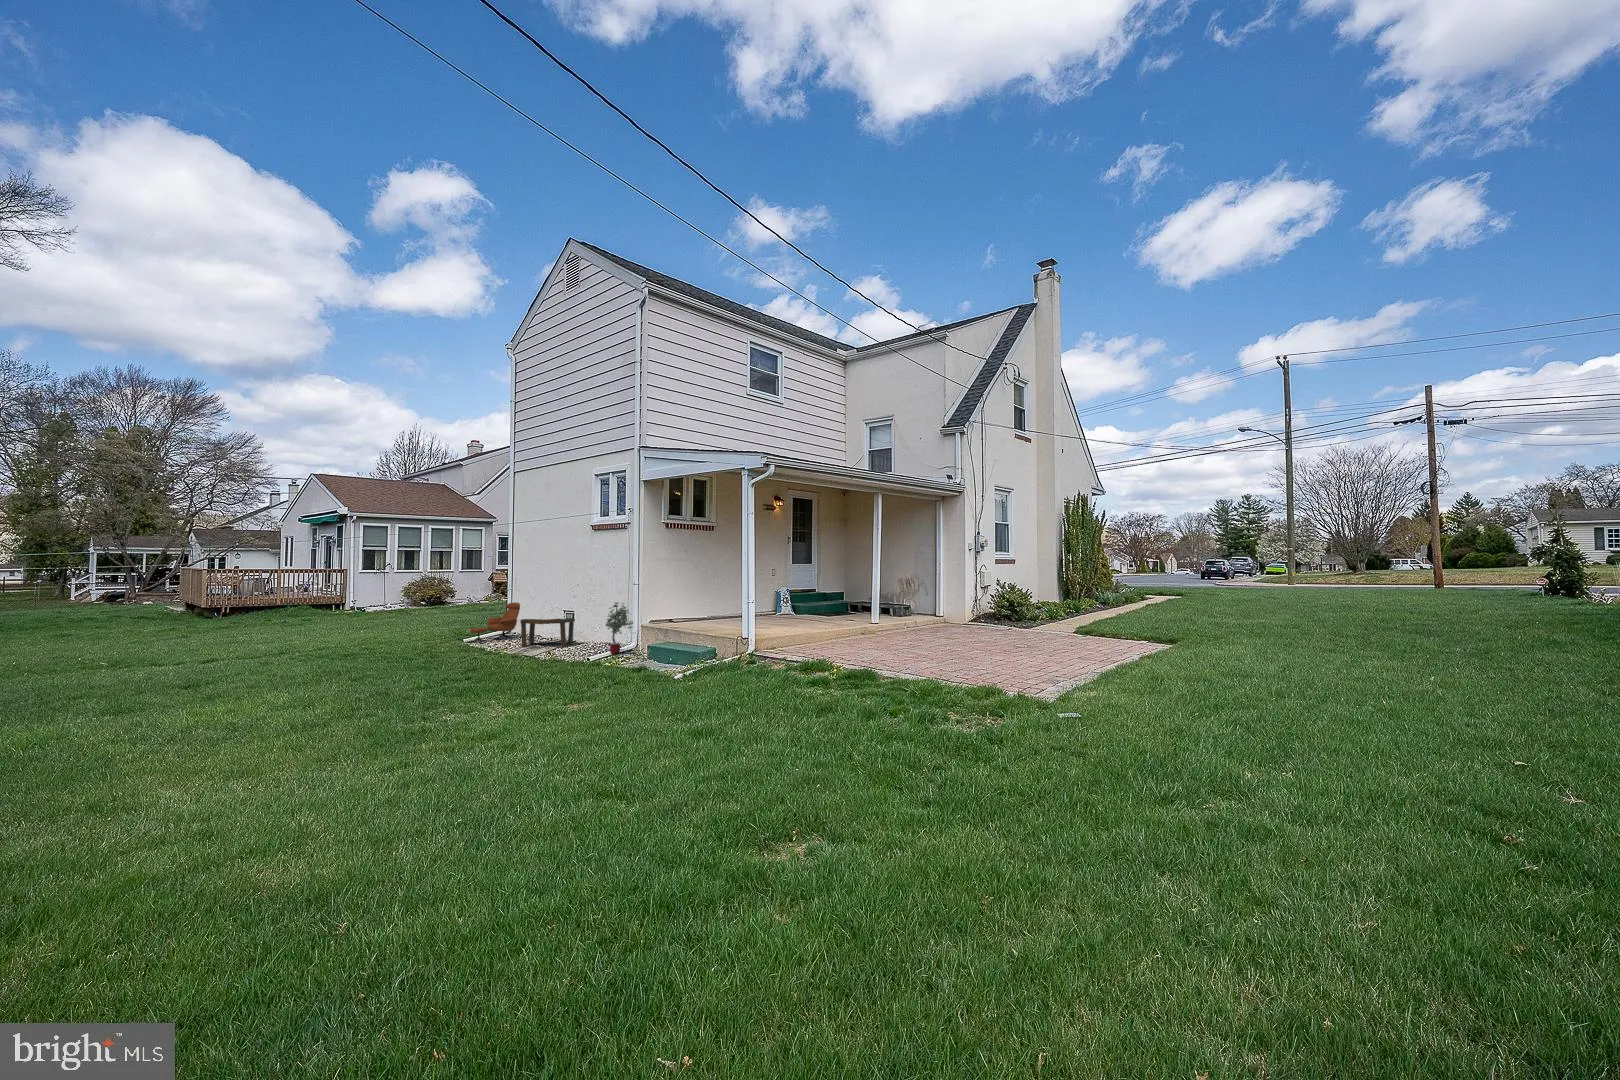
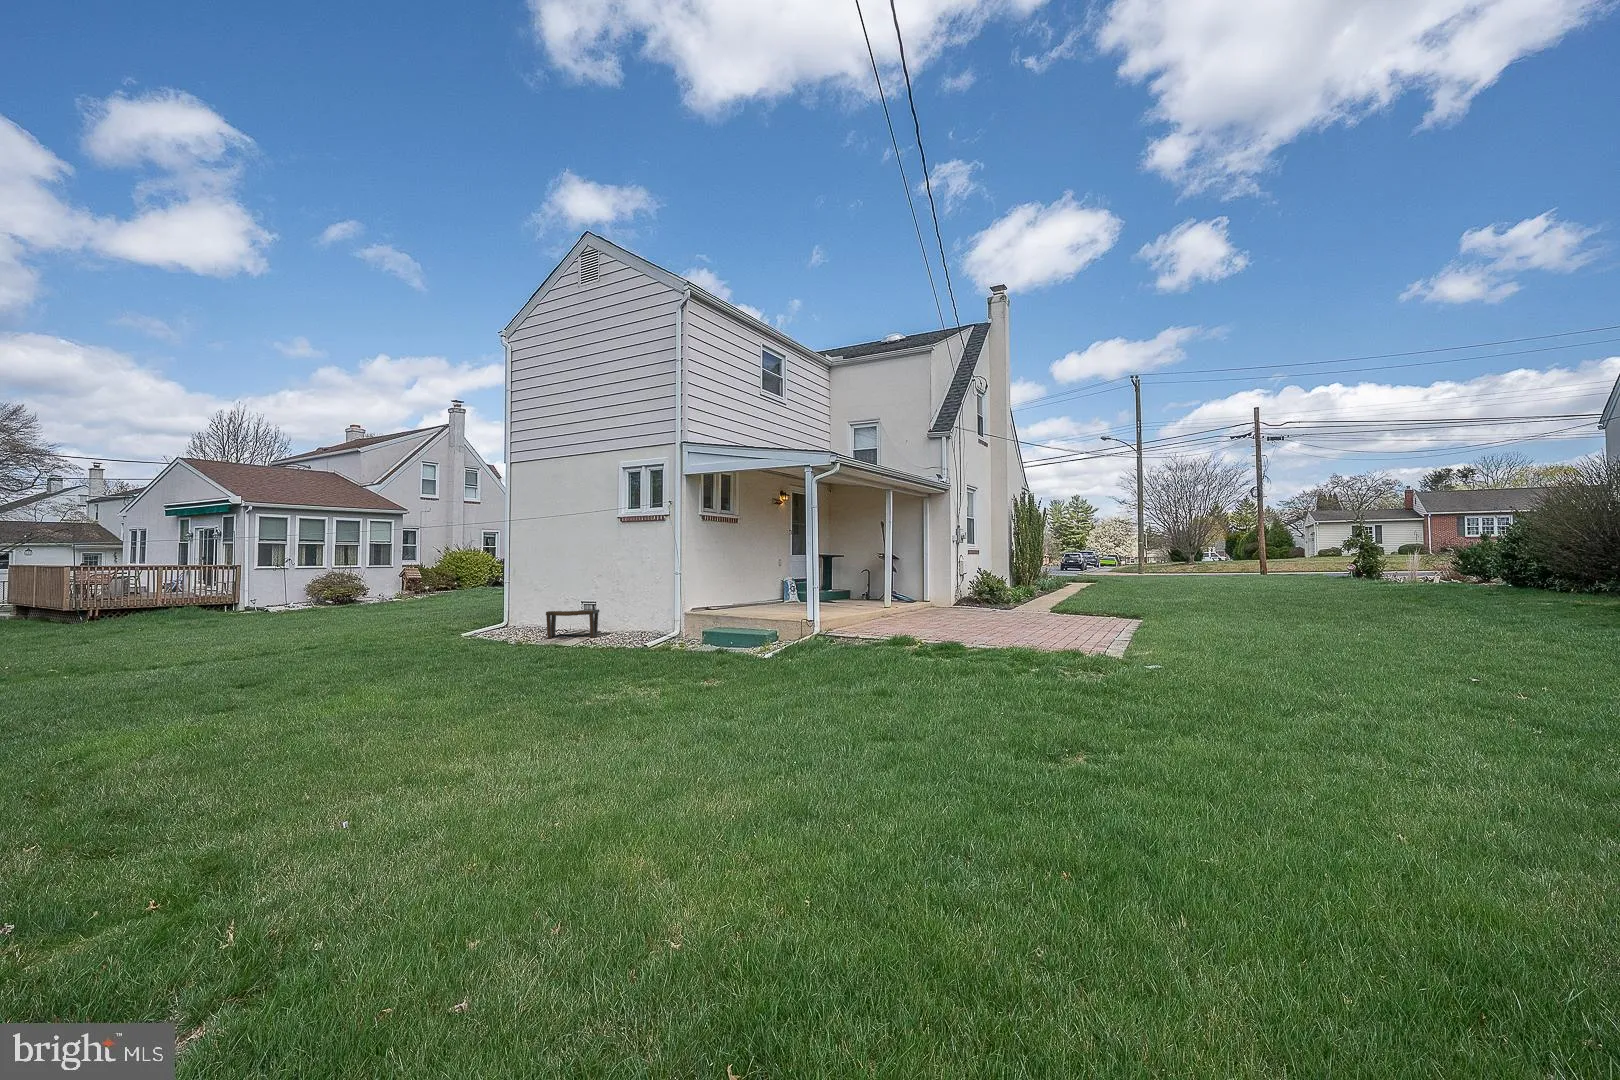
lounge chair: present [470,602,520,643] -> none [480,596,526,638]
potted tree: present [605,602,633,654] -> none [647,592,679,642]

